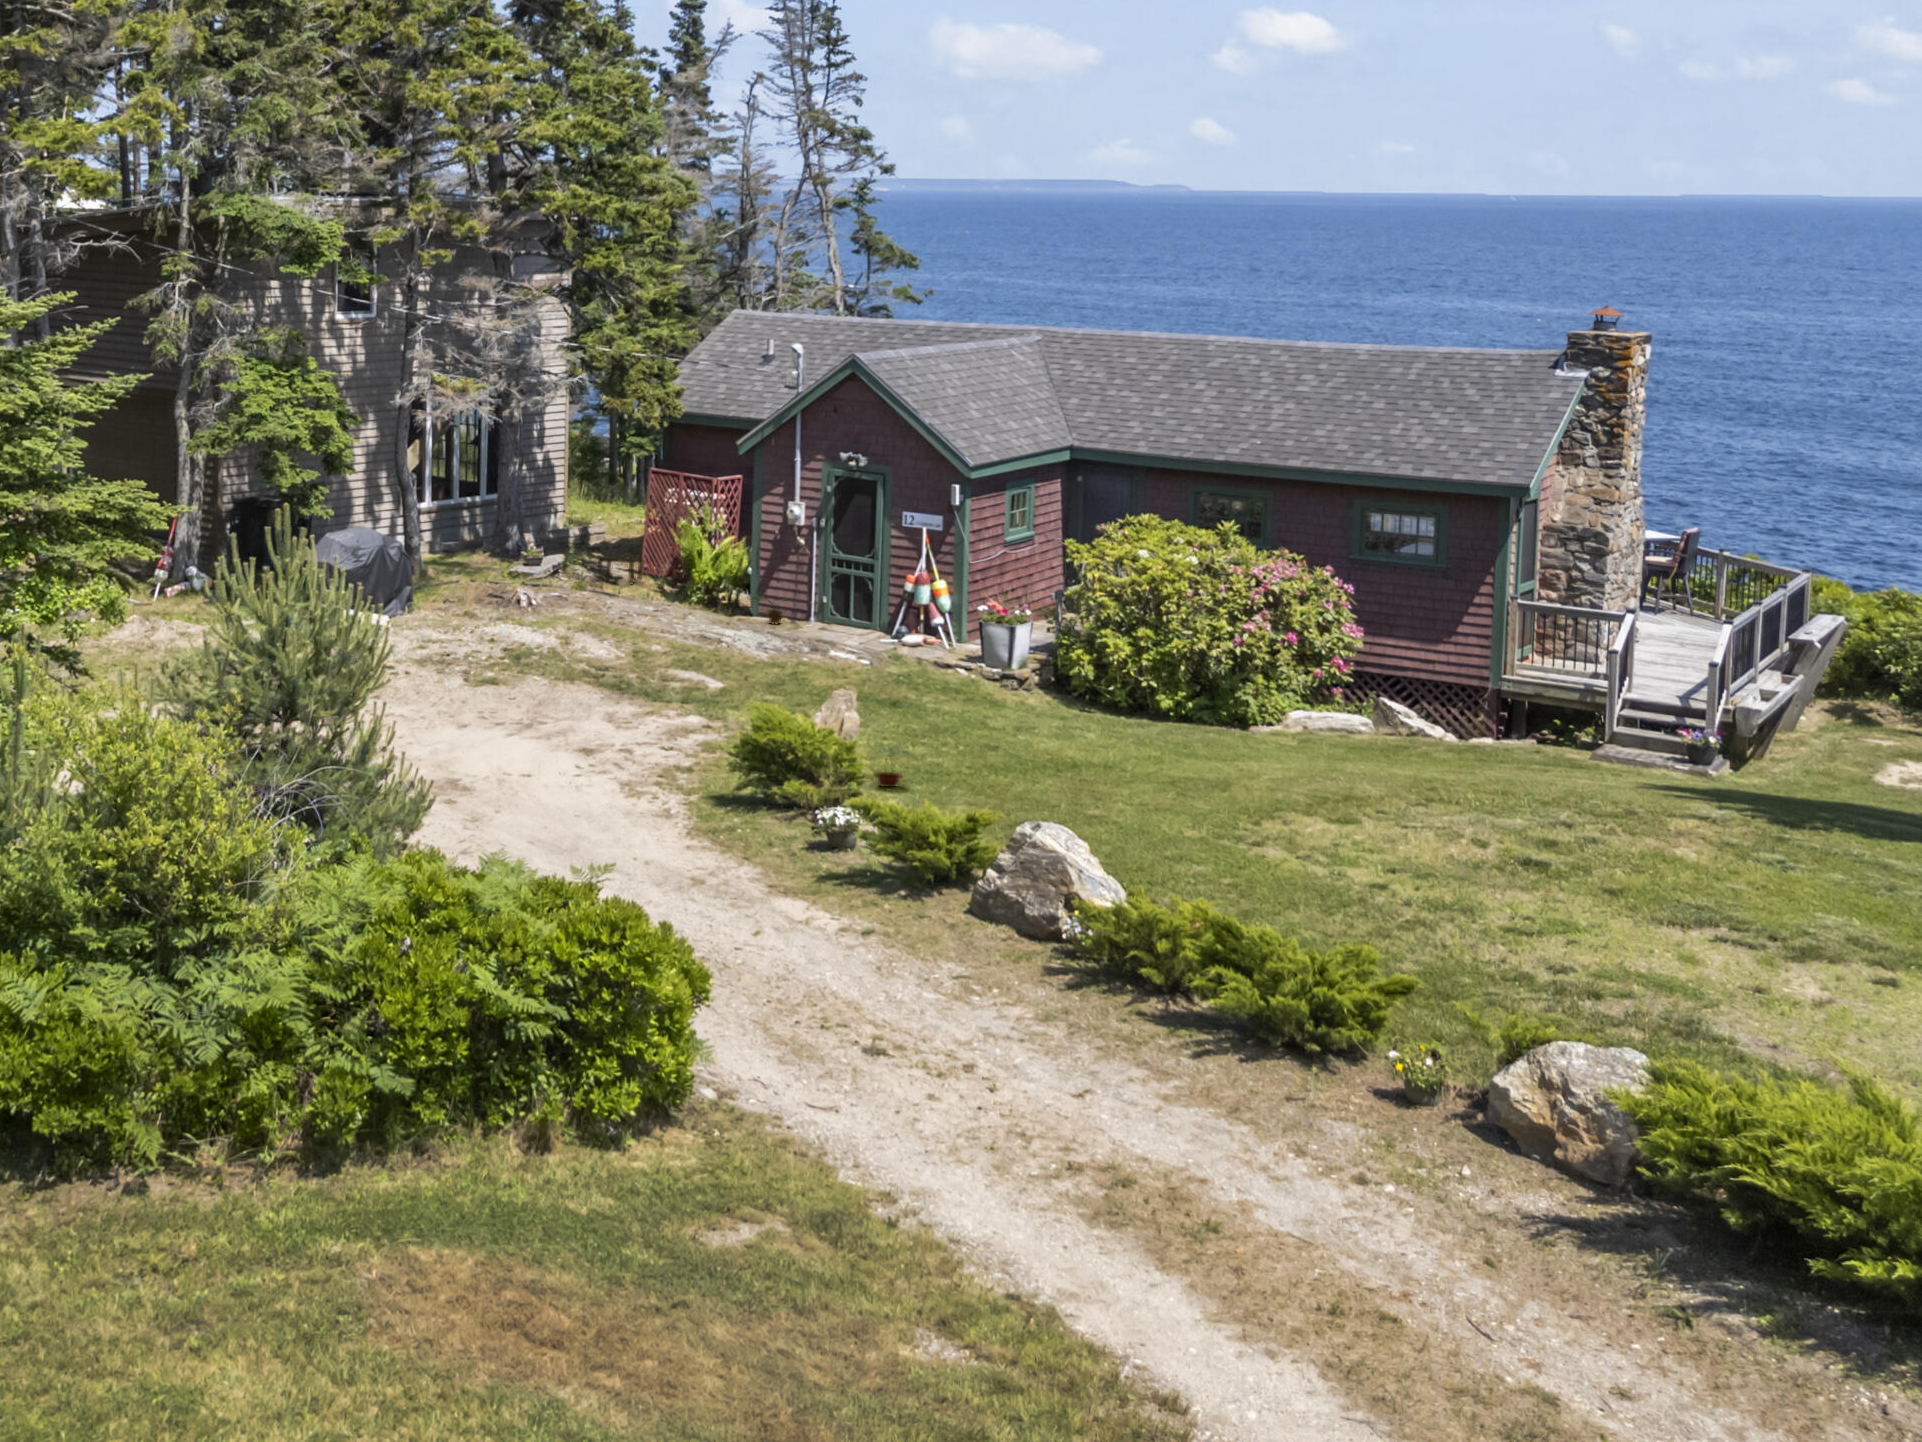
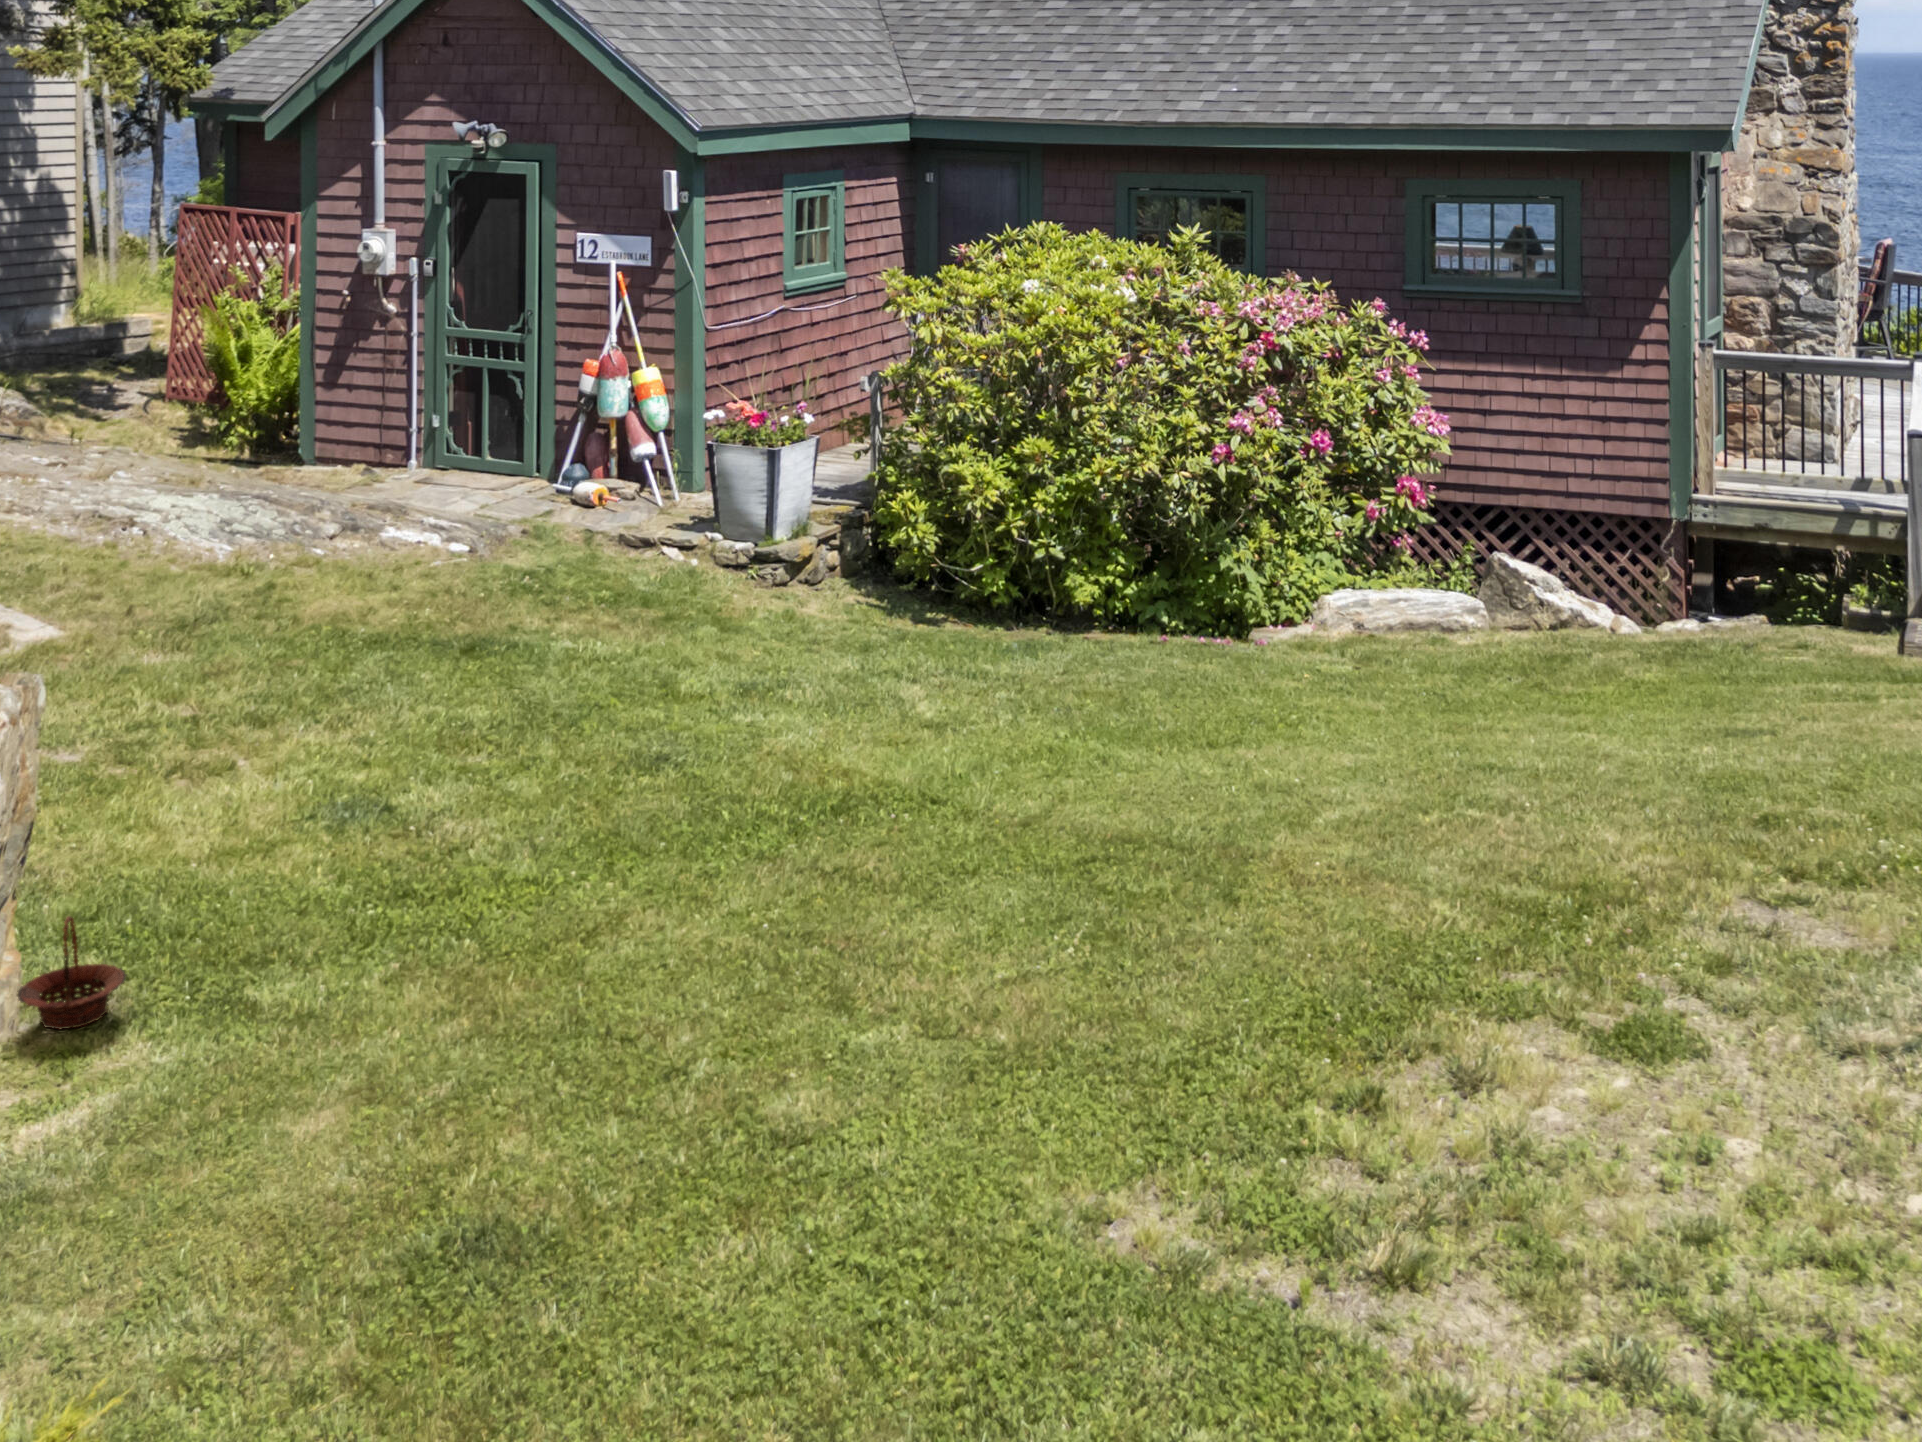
bench: present [598,556,643,583] -> none [99,355,186,407]
potted plant: present [755,596,787,624] -> none [301,414,380,472]

